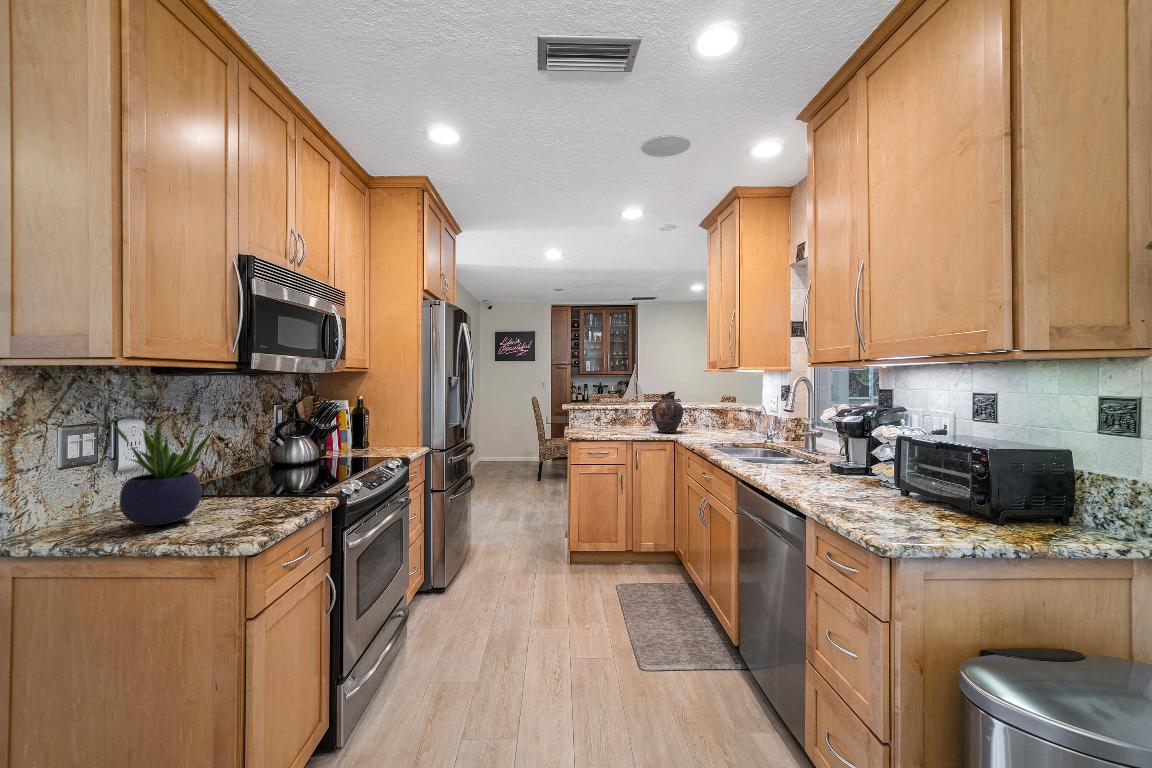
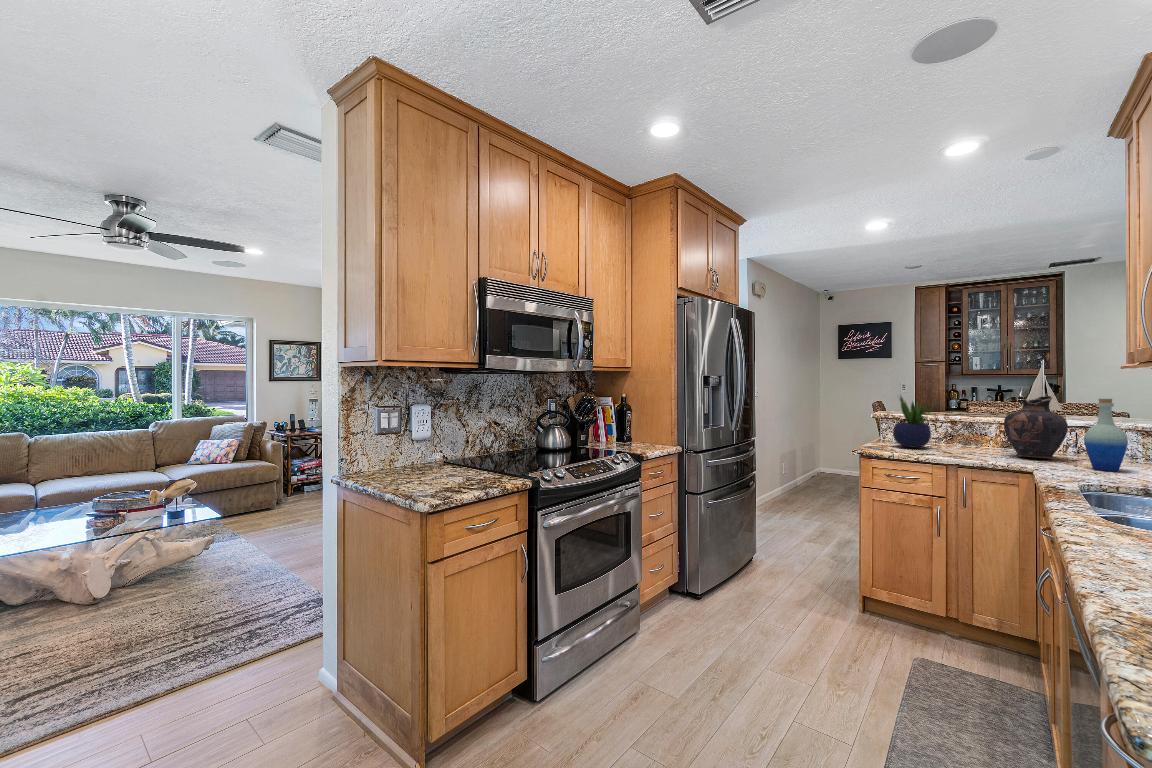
bottle: none [695,393,715,437] -> present [1084,399,1128,471]
potted plant: present [113,423,211,526] -> present [893,396,936,448]

